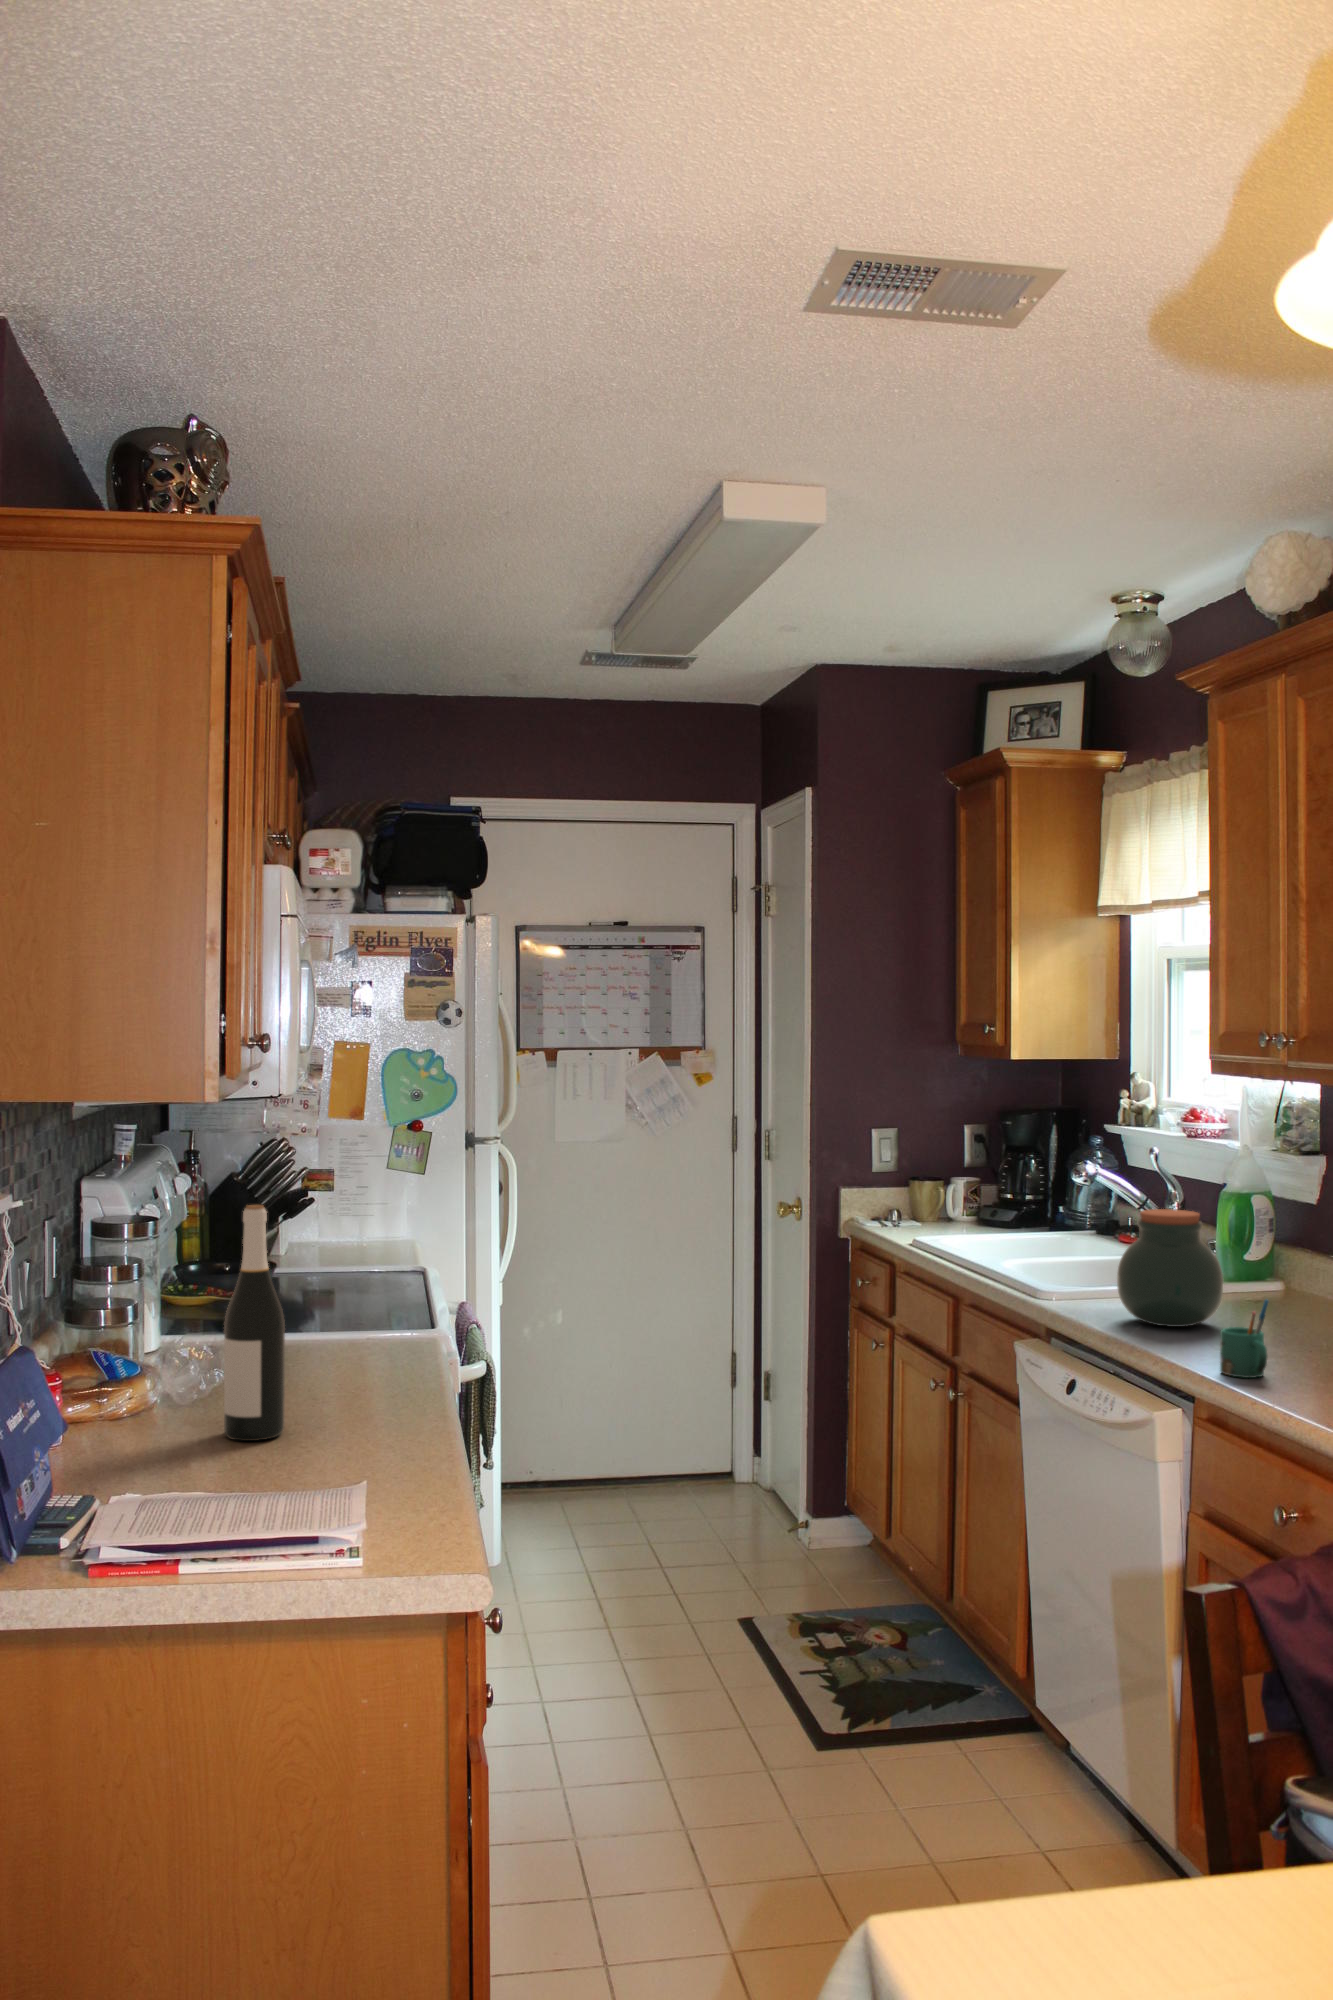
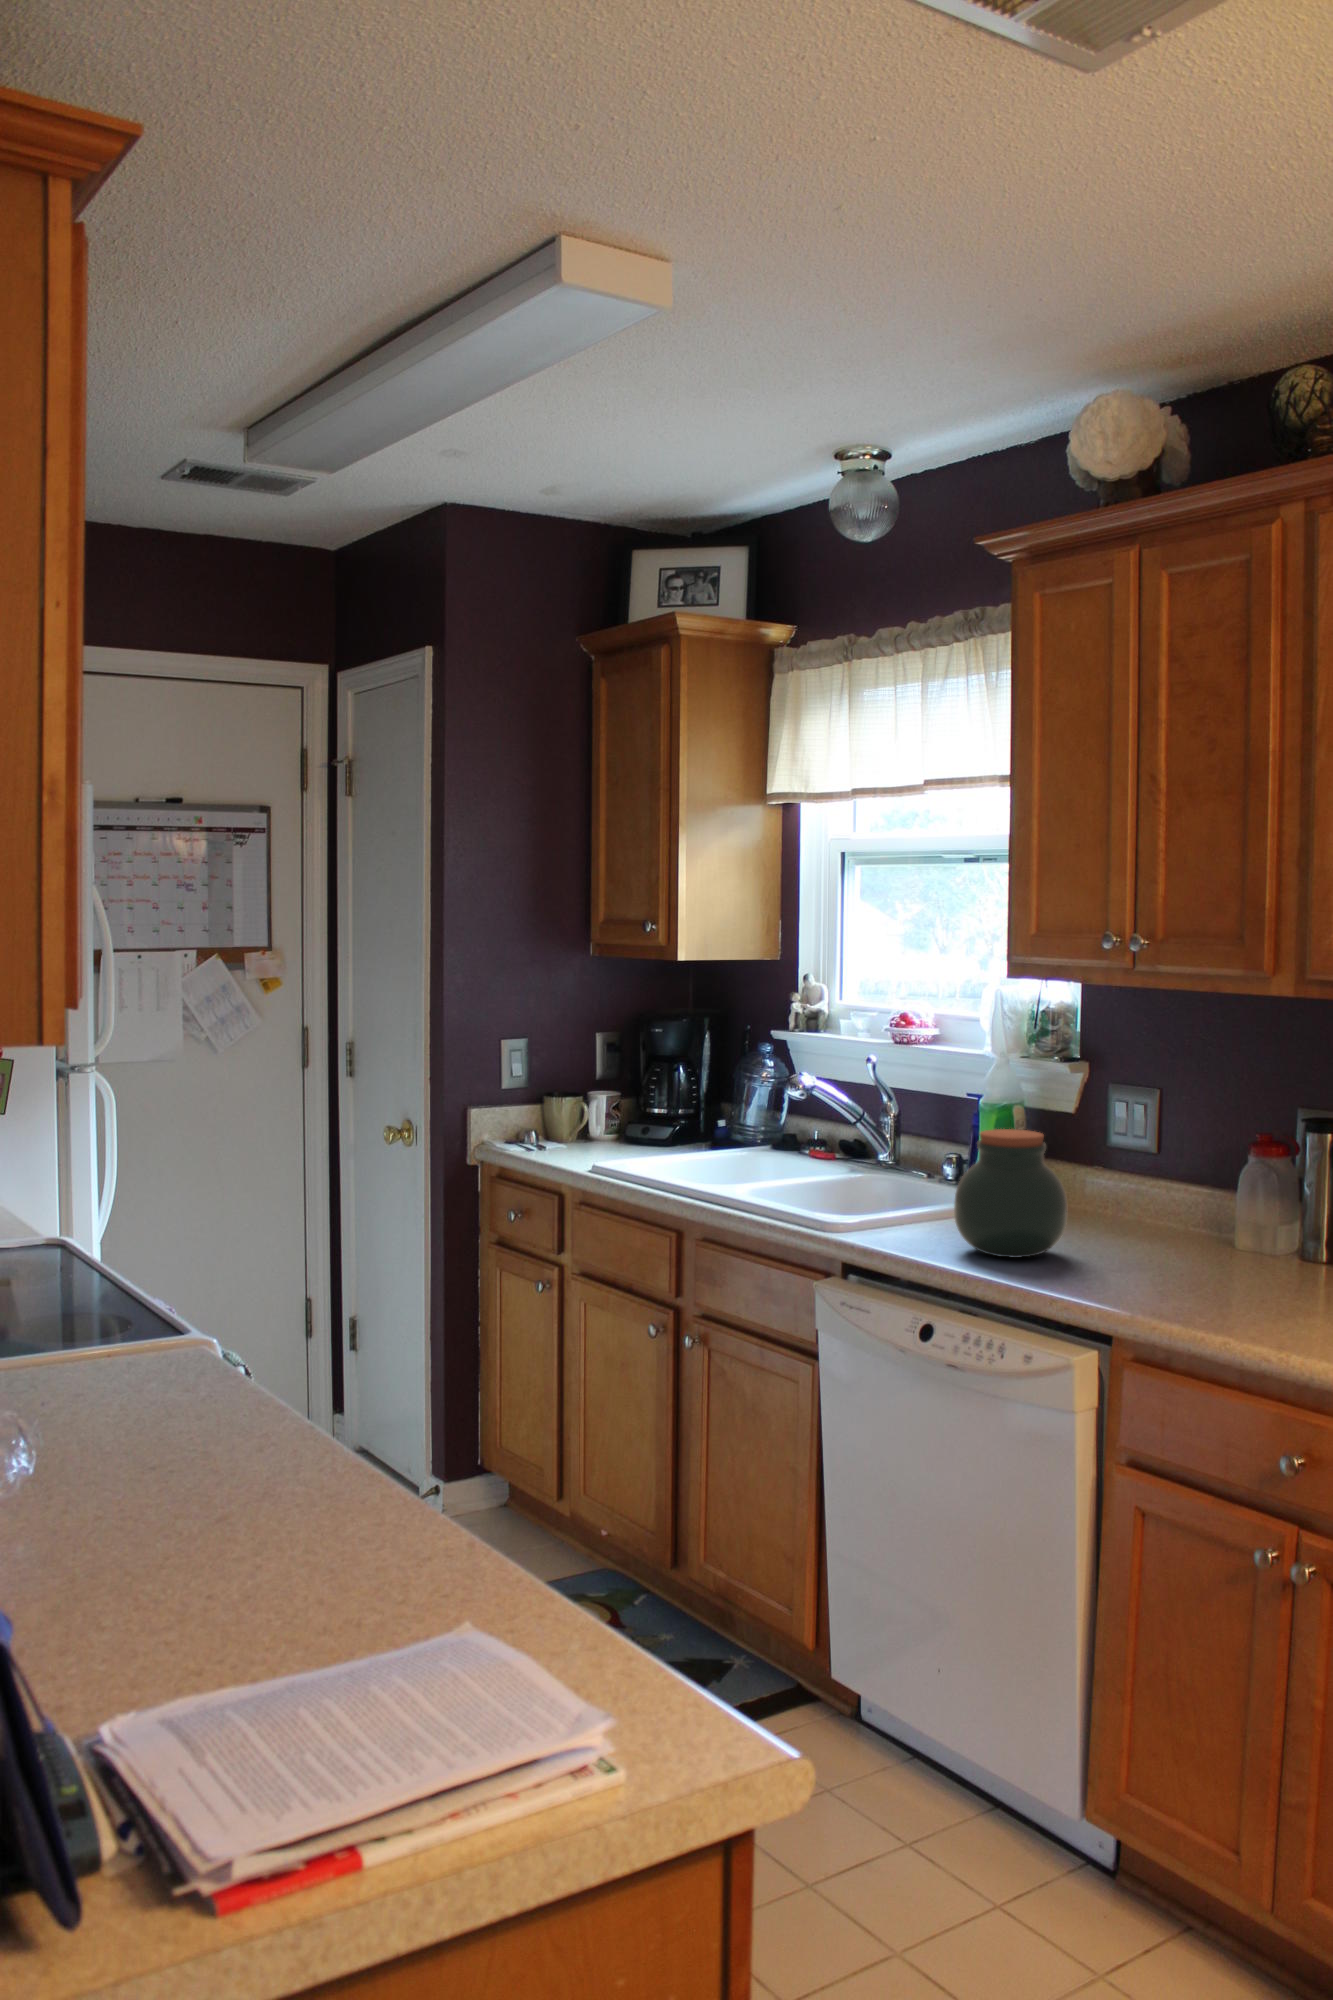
wine bottle: present [224,1205,285,1441] -> none [126,1226,224,1596]
mug: present [1220,1300,1268,1378] -> none [1150,1229,1212,1316]

